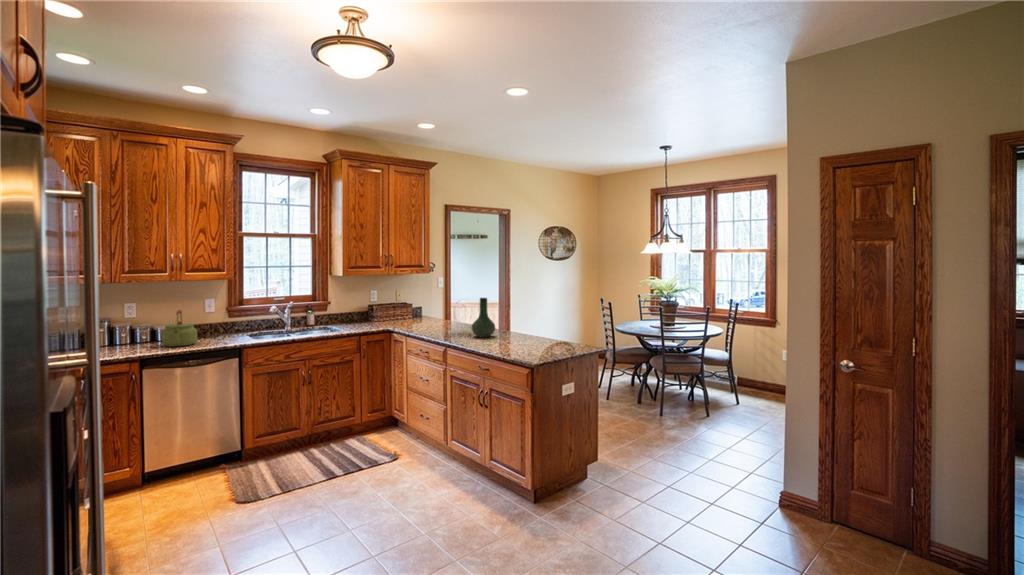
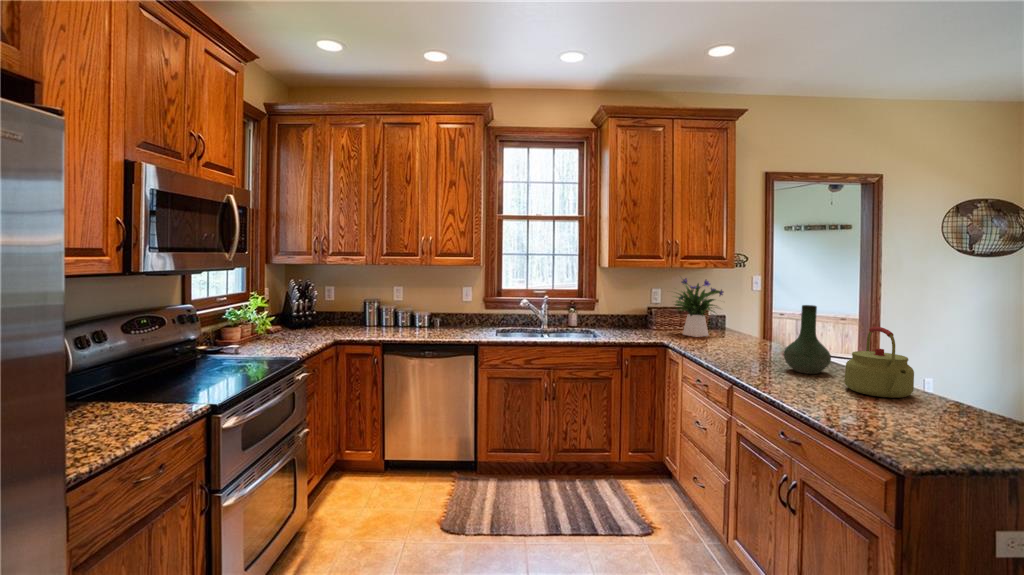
flower arrangement: none [385,281,428,324] -> present [675,278,723,337]
kettle: present [162,310,197,346] -> present [844,327,914,398]

